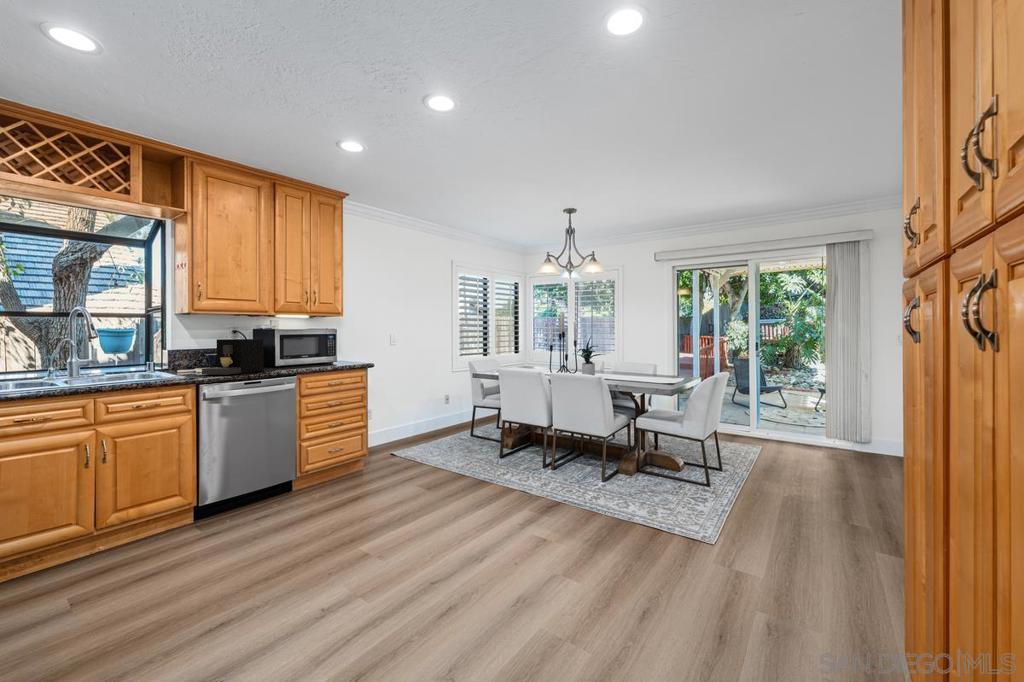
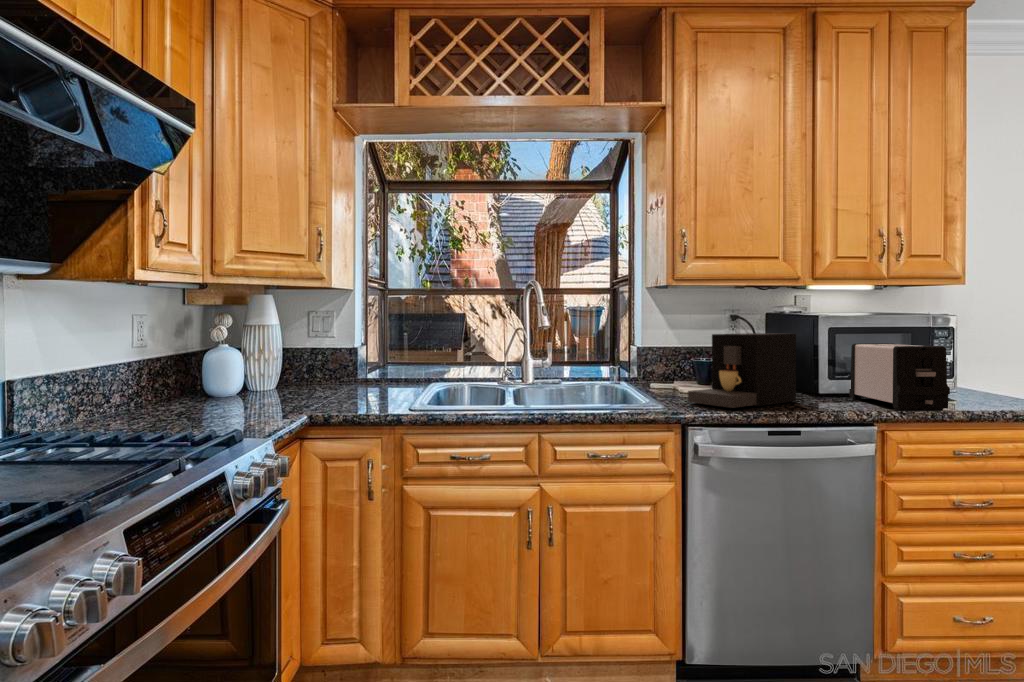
toaster: none [291,343,327,371] -> present [849,343,950,411]

